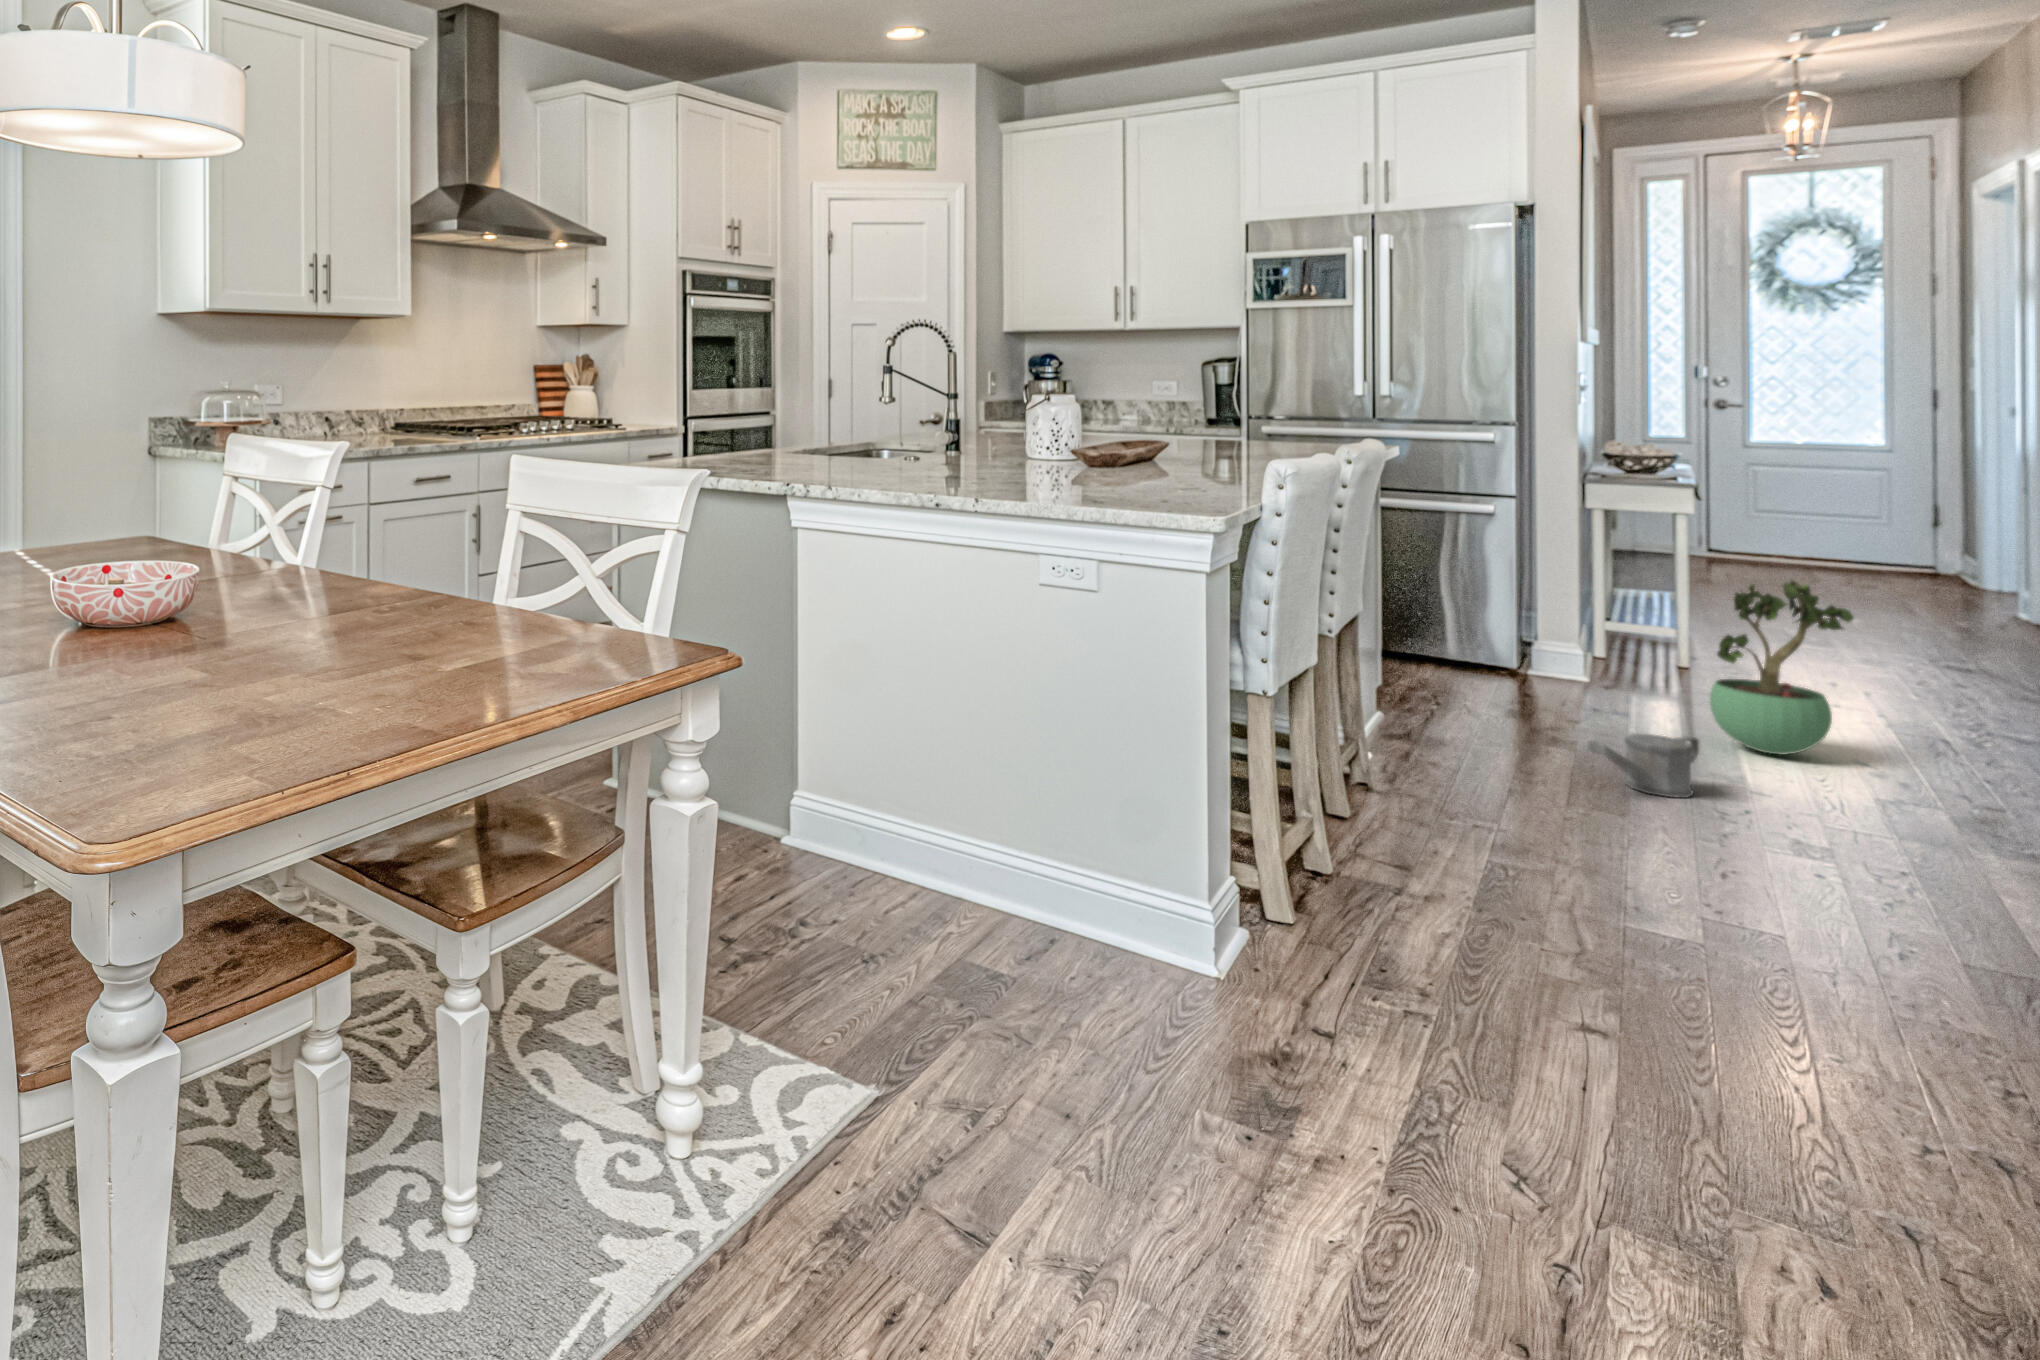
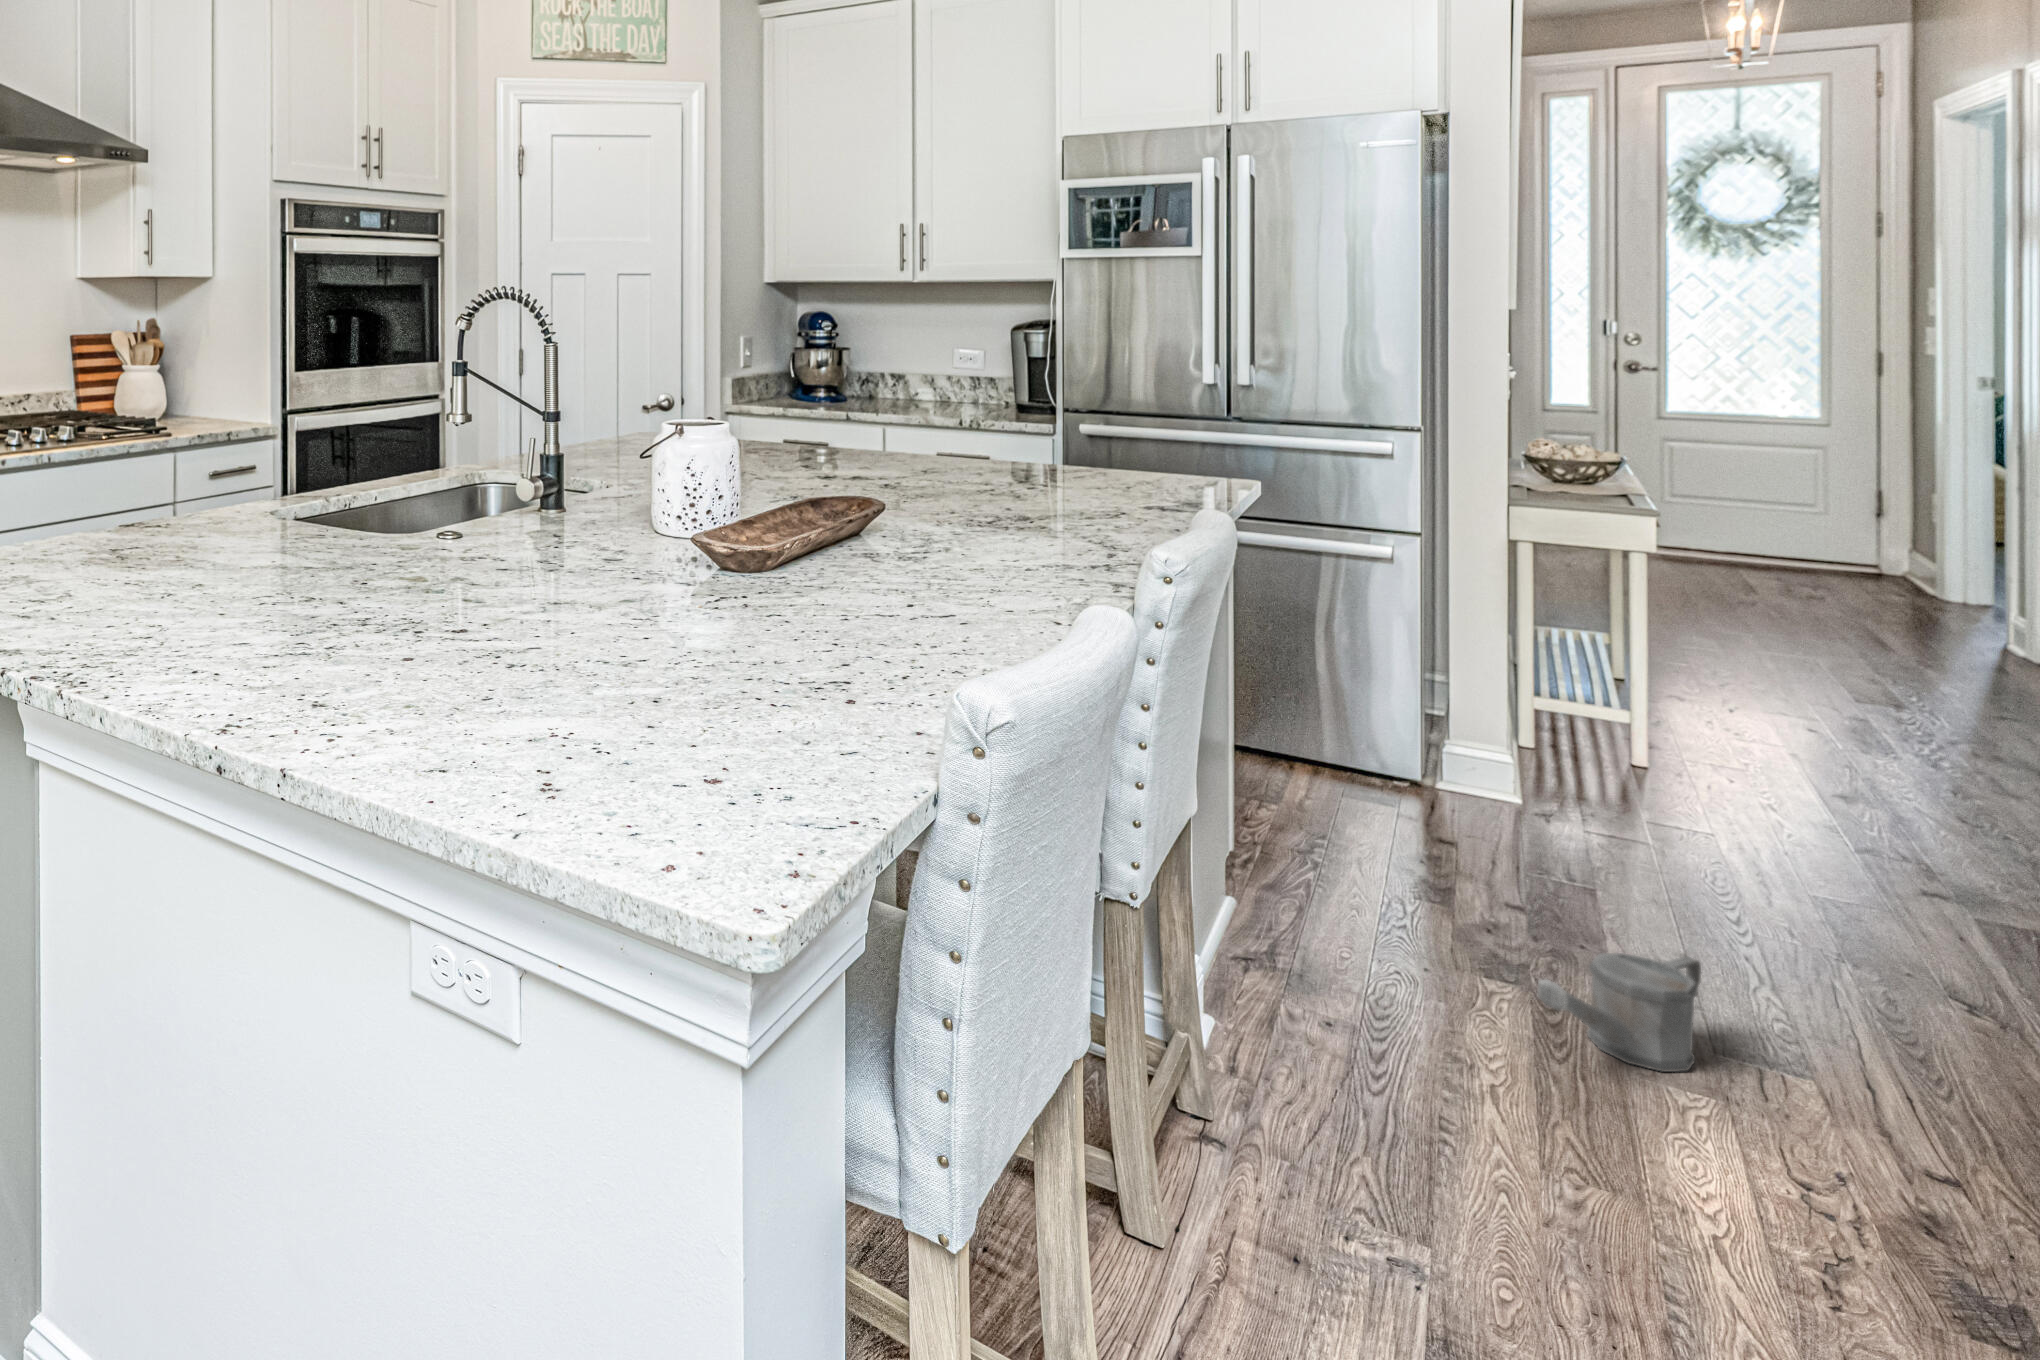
potted plant: present [1710,581,1854,755] -> none [1691,682,1909,949]

